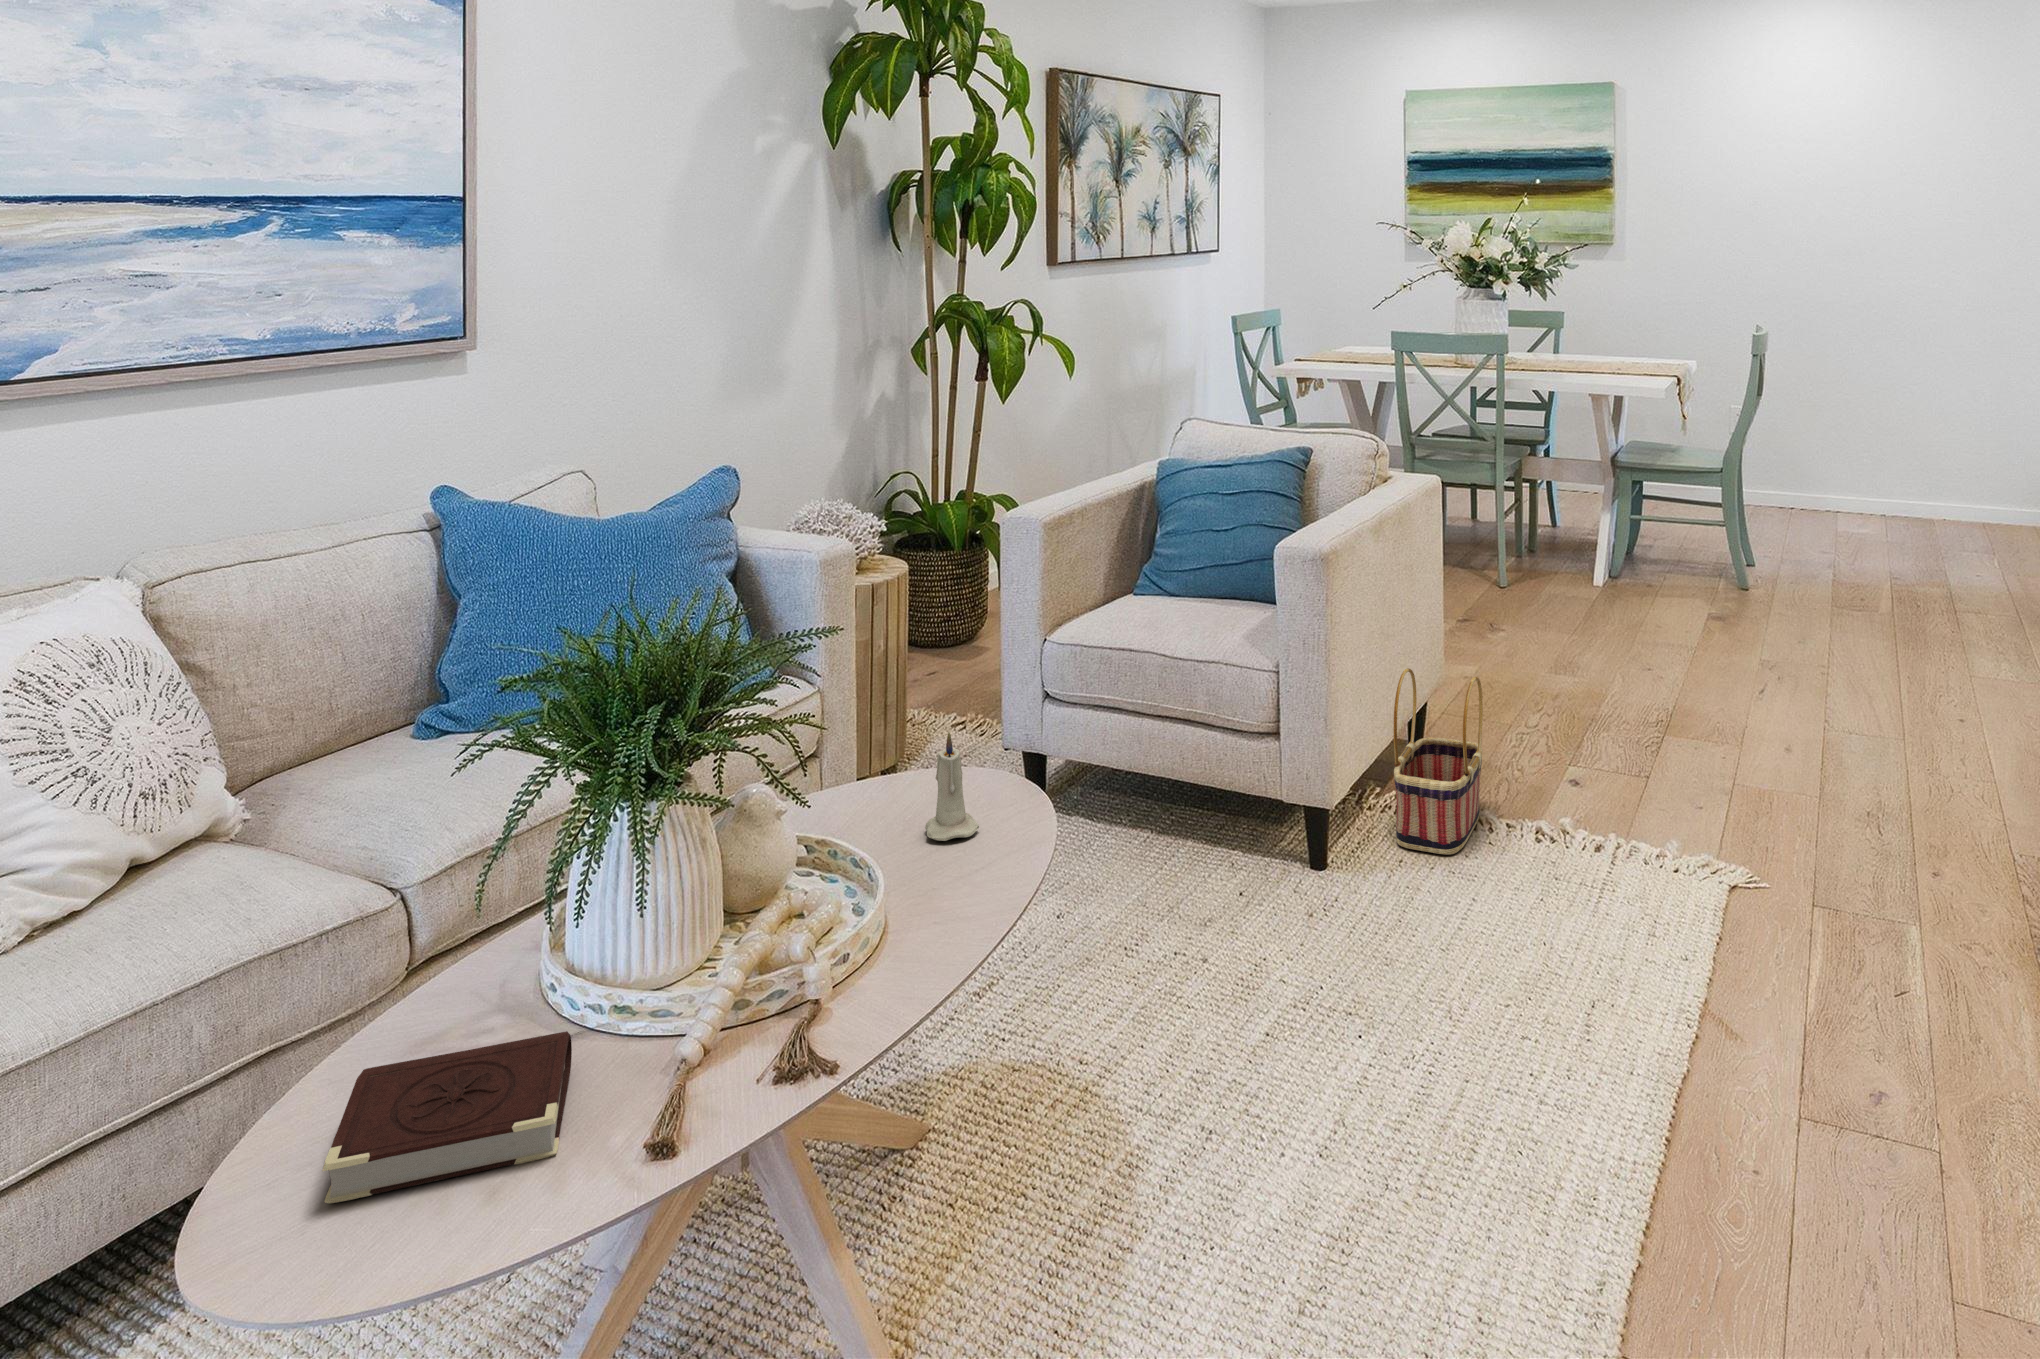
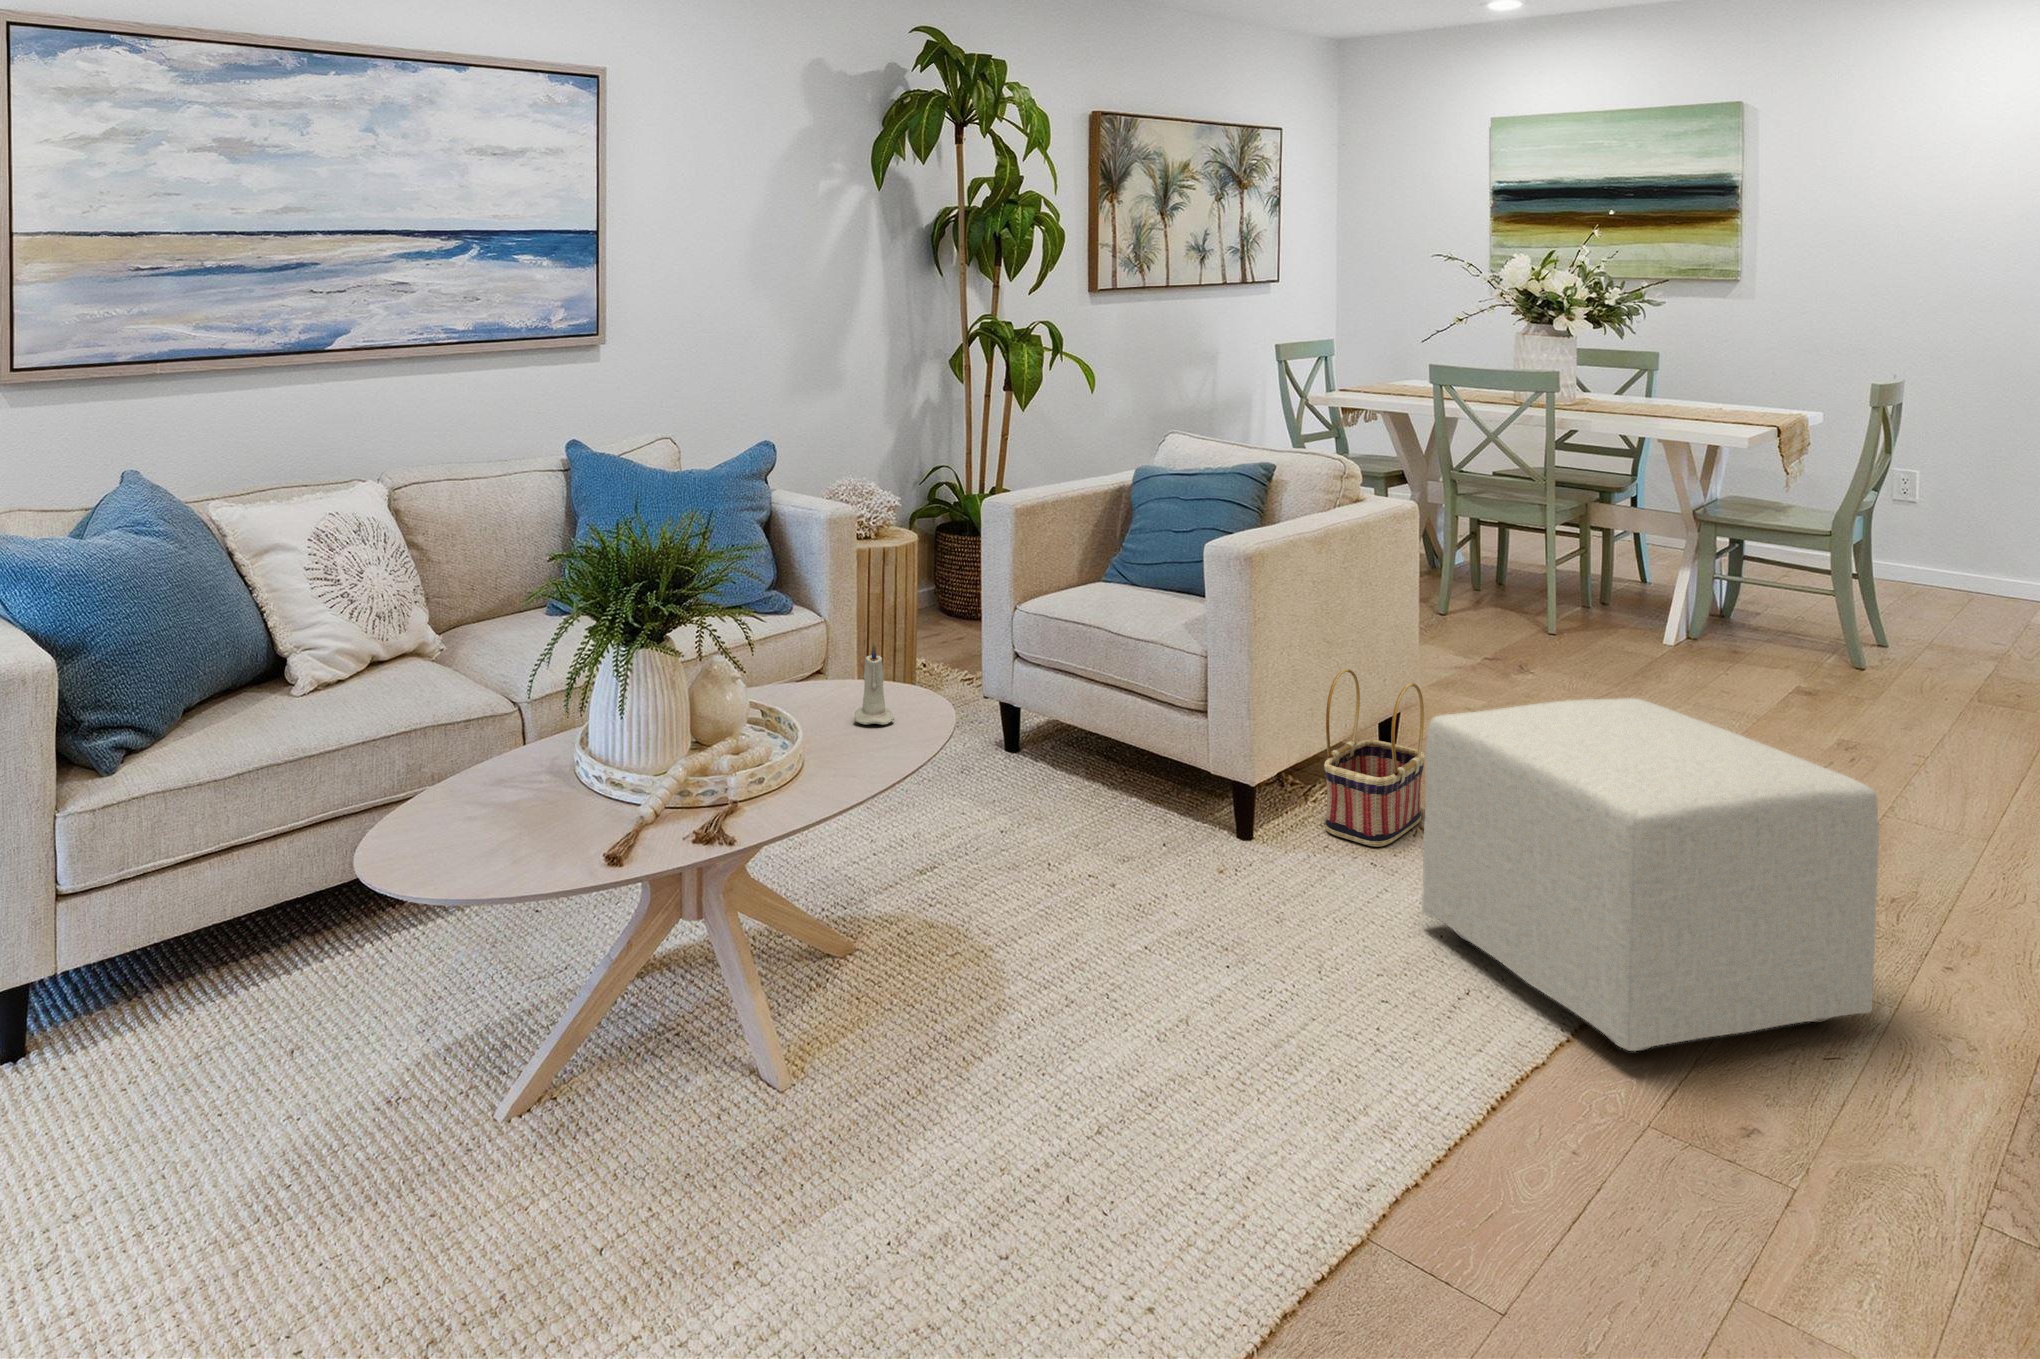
ottoman: none [1528,671,1937,1050] -> present [1422,698,1879,1051]
book: present [322,1031,572,1204] -> none [428,783,580,852]

